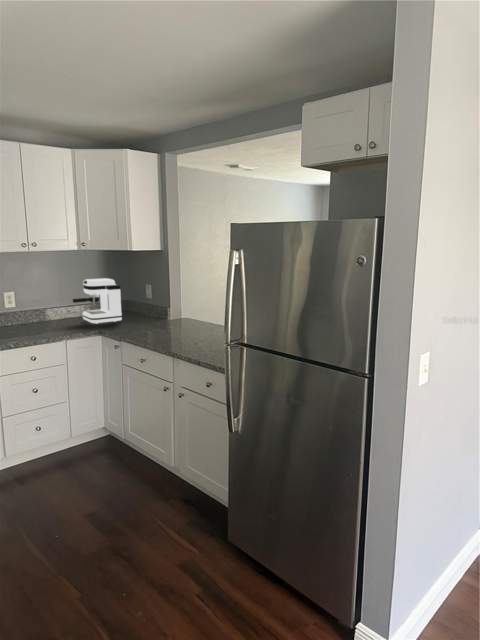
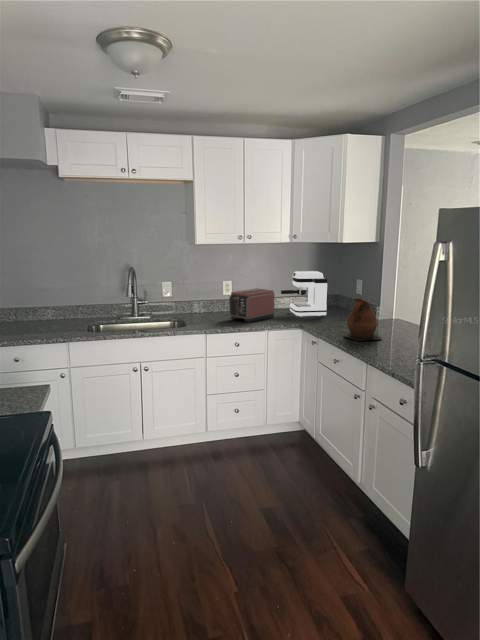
toaster: none [17,299,68,334] -> present [229,289,275,322]
ceramic pitcher: none [145,301,181,339] -> present [345,298,382,341]

